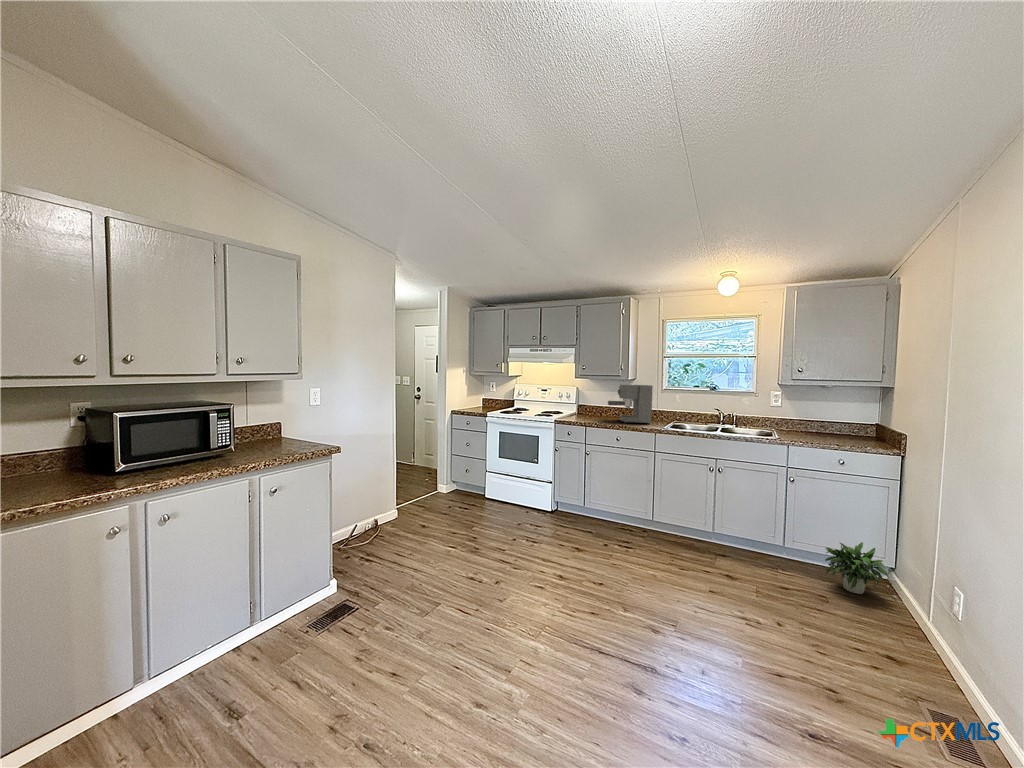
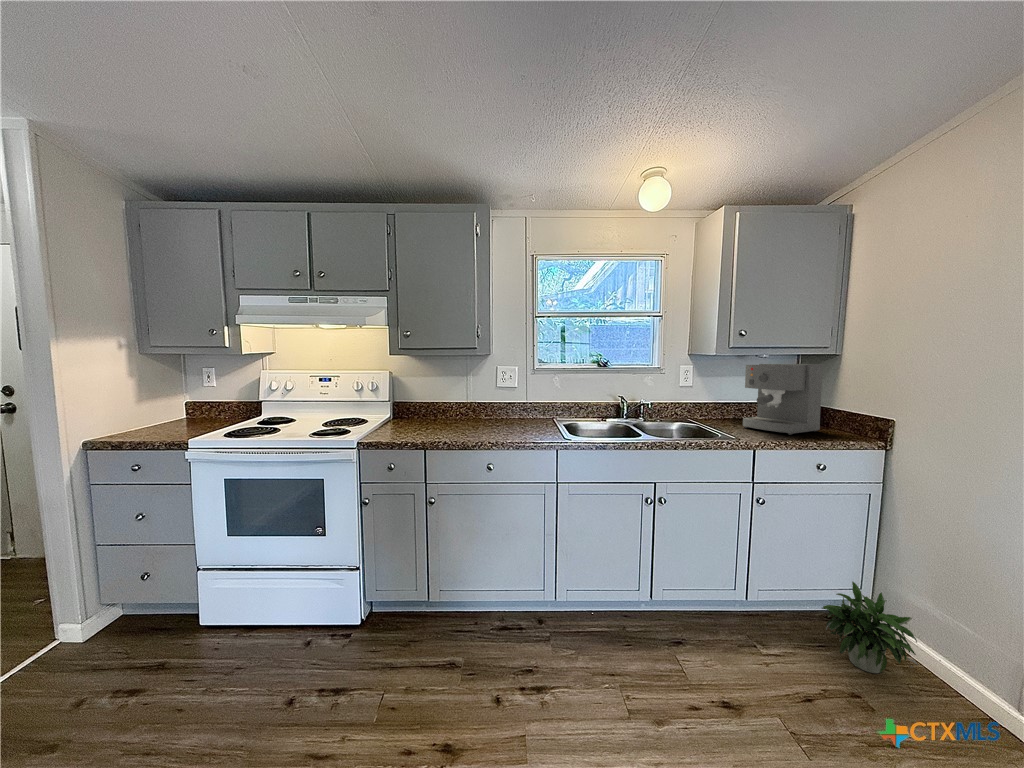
coffee maker: present [608,385,653,424] -> present [743,364,823,435]

